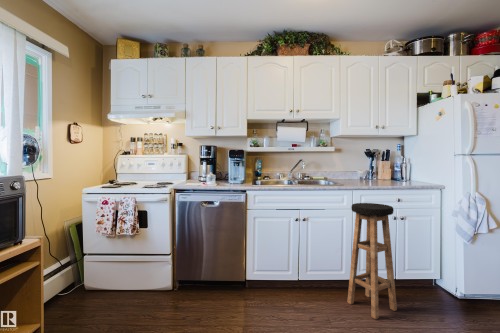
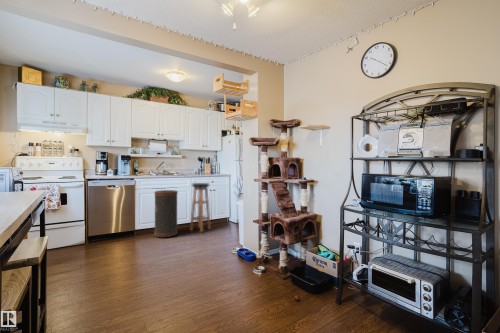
trash can: none [276,214,320,316] -> present [154,190,178,238]

